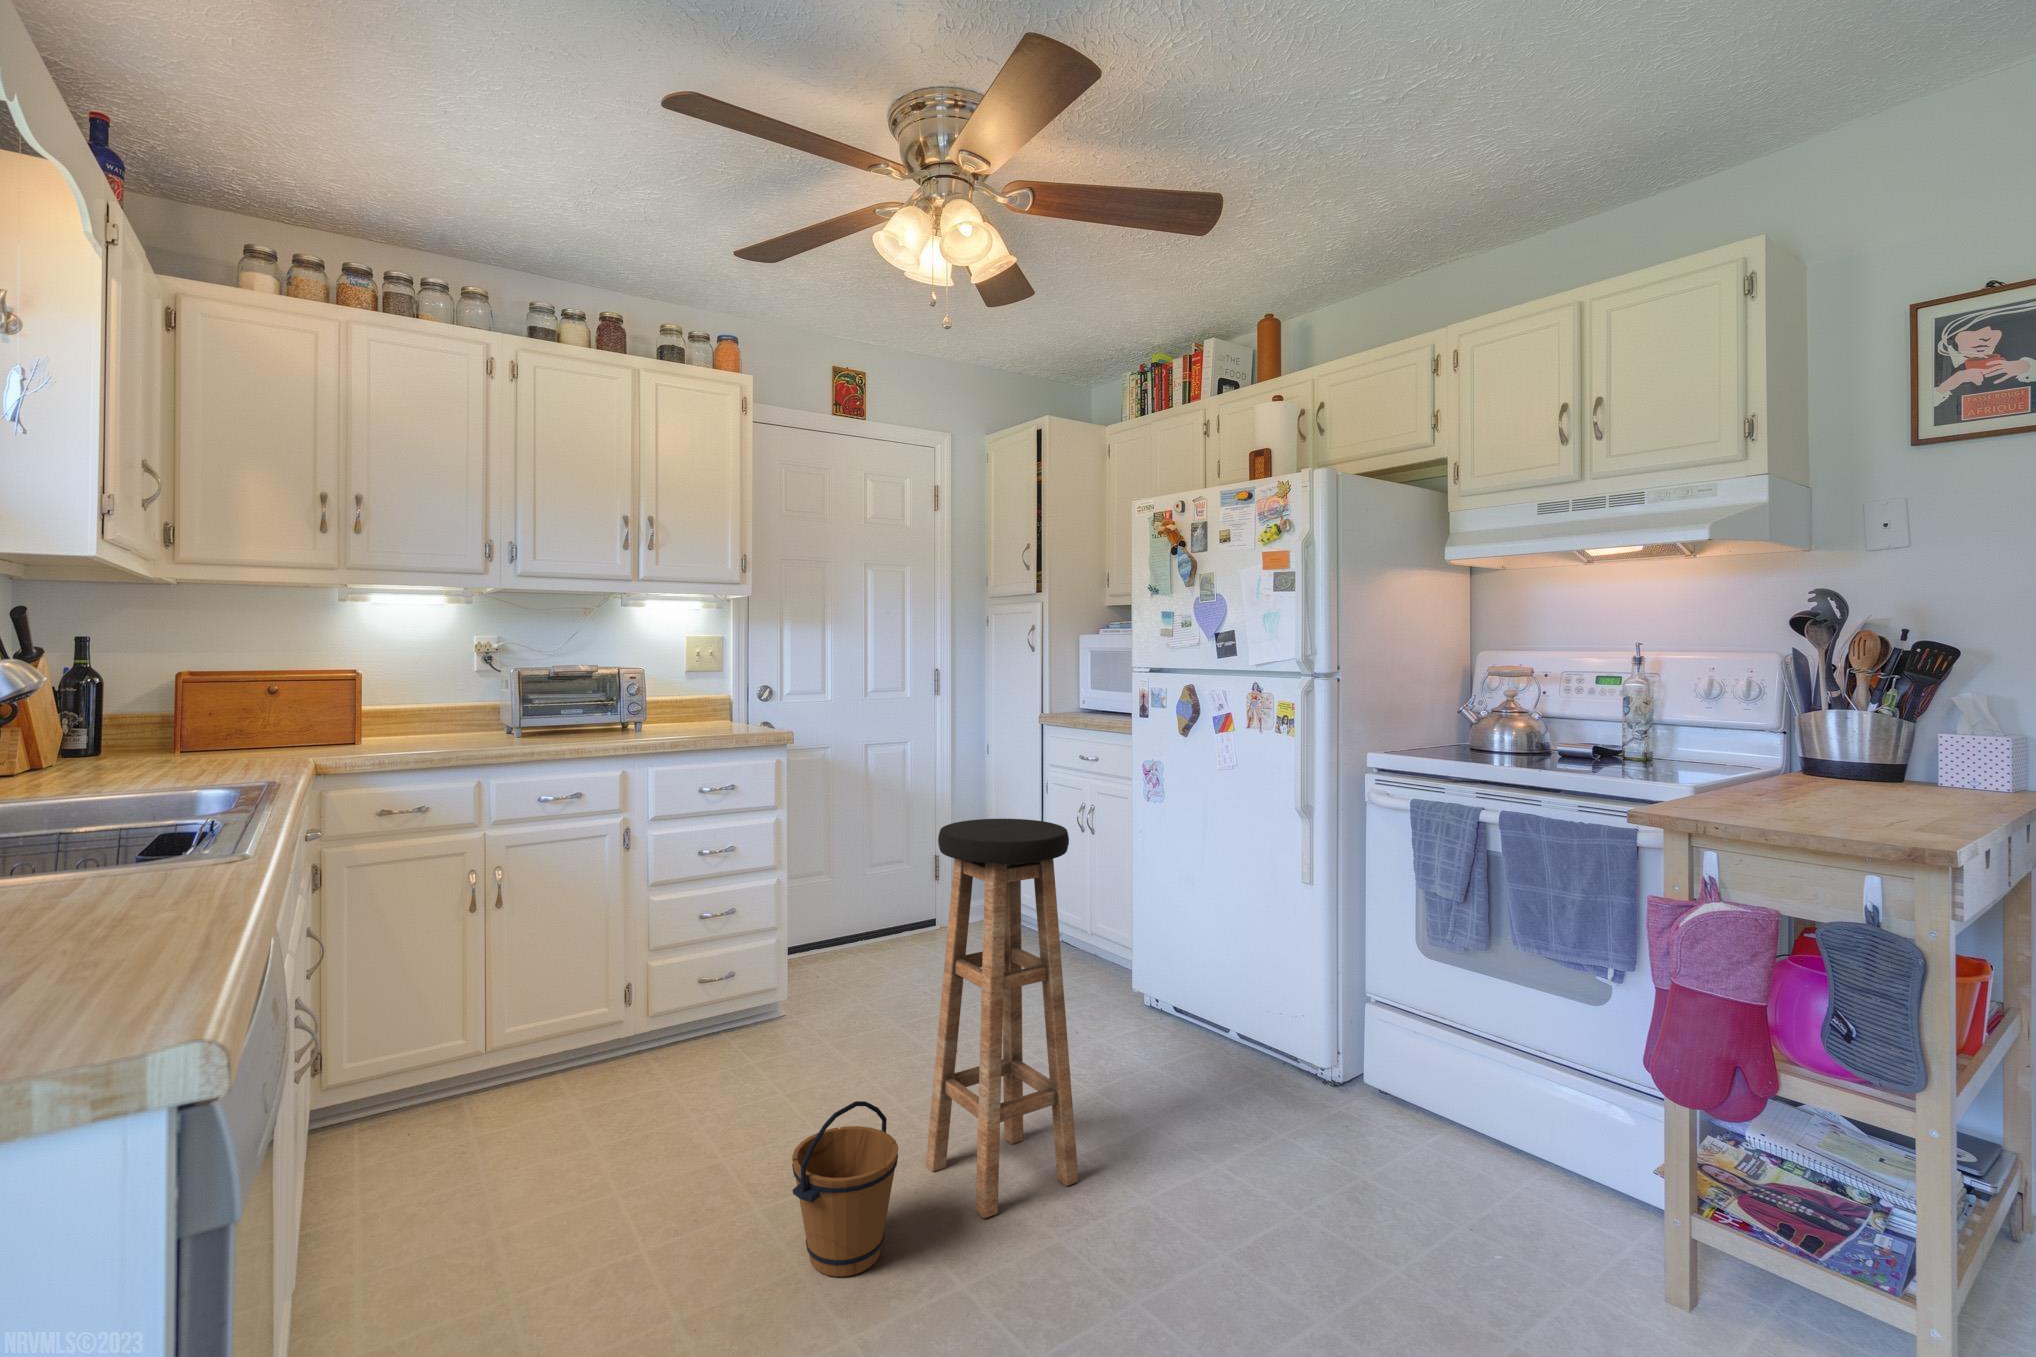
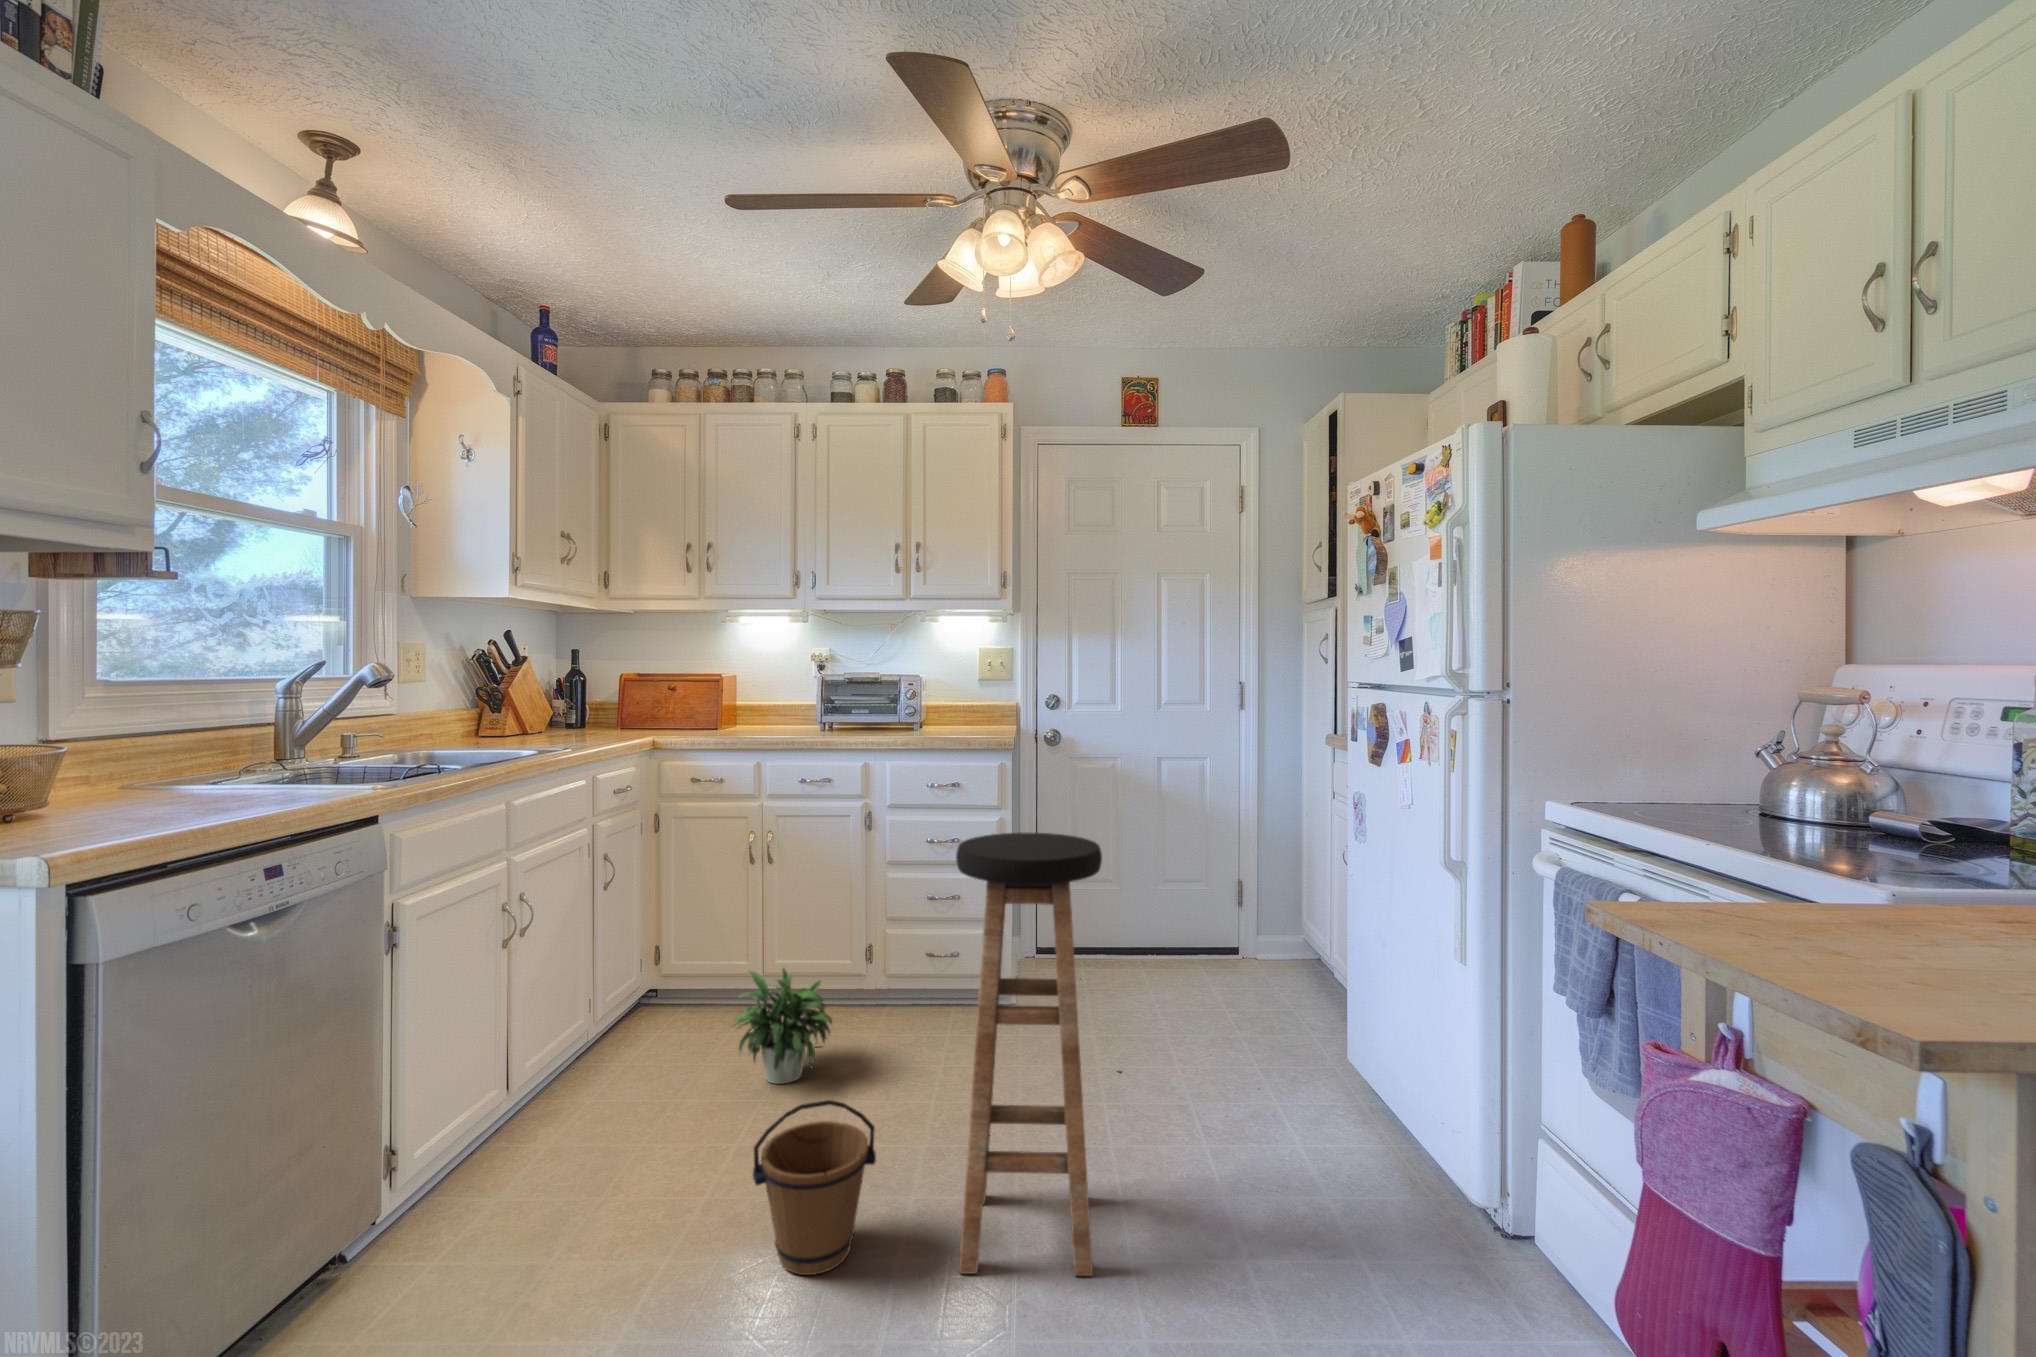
potted plant: none [539,1014,677,1146] -> present [731,968,832,1084]

